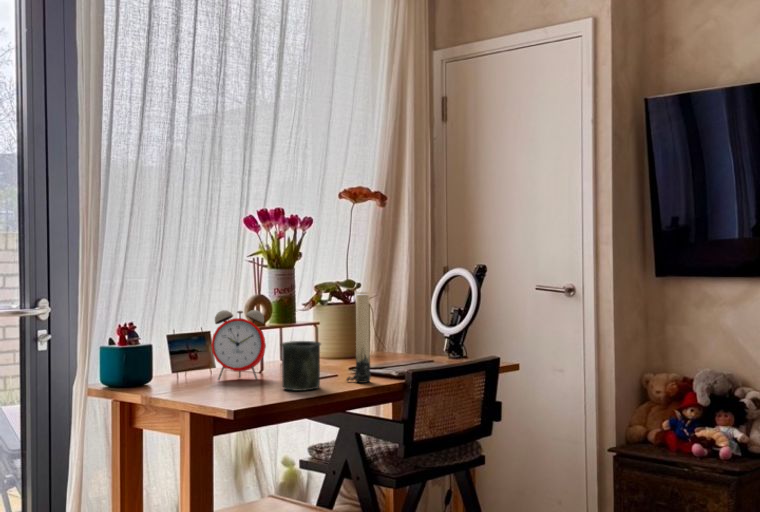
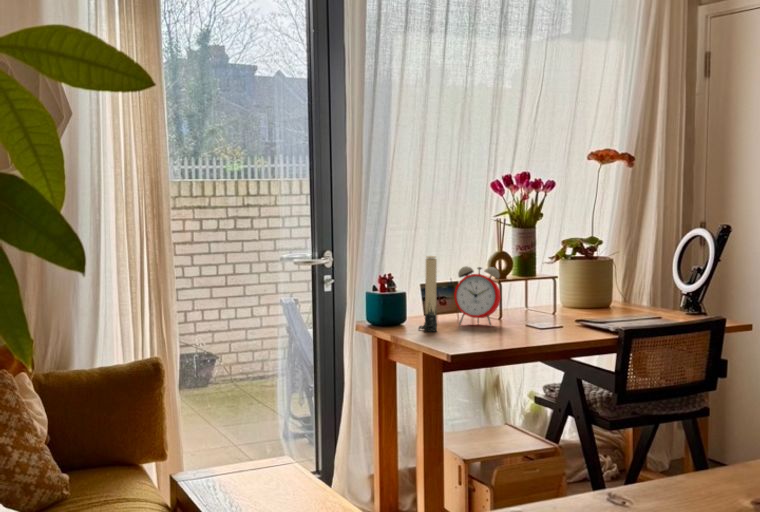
candle: present [347,292,371,383] -> present [419,256,437,332]
mug: present [281,341,321,391] -> none [506,297,541,339]

